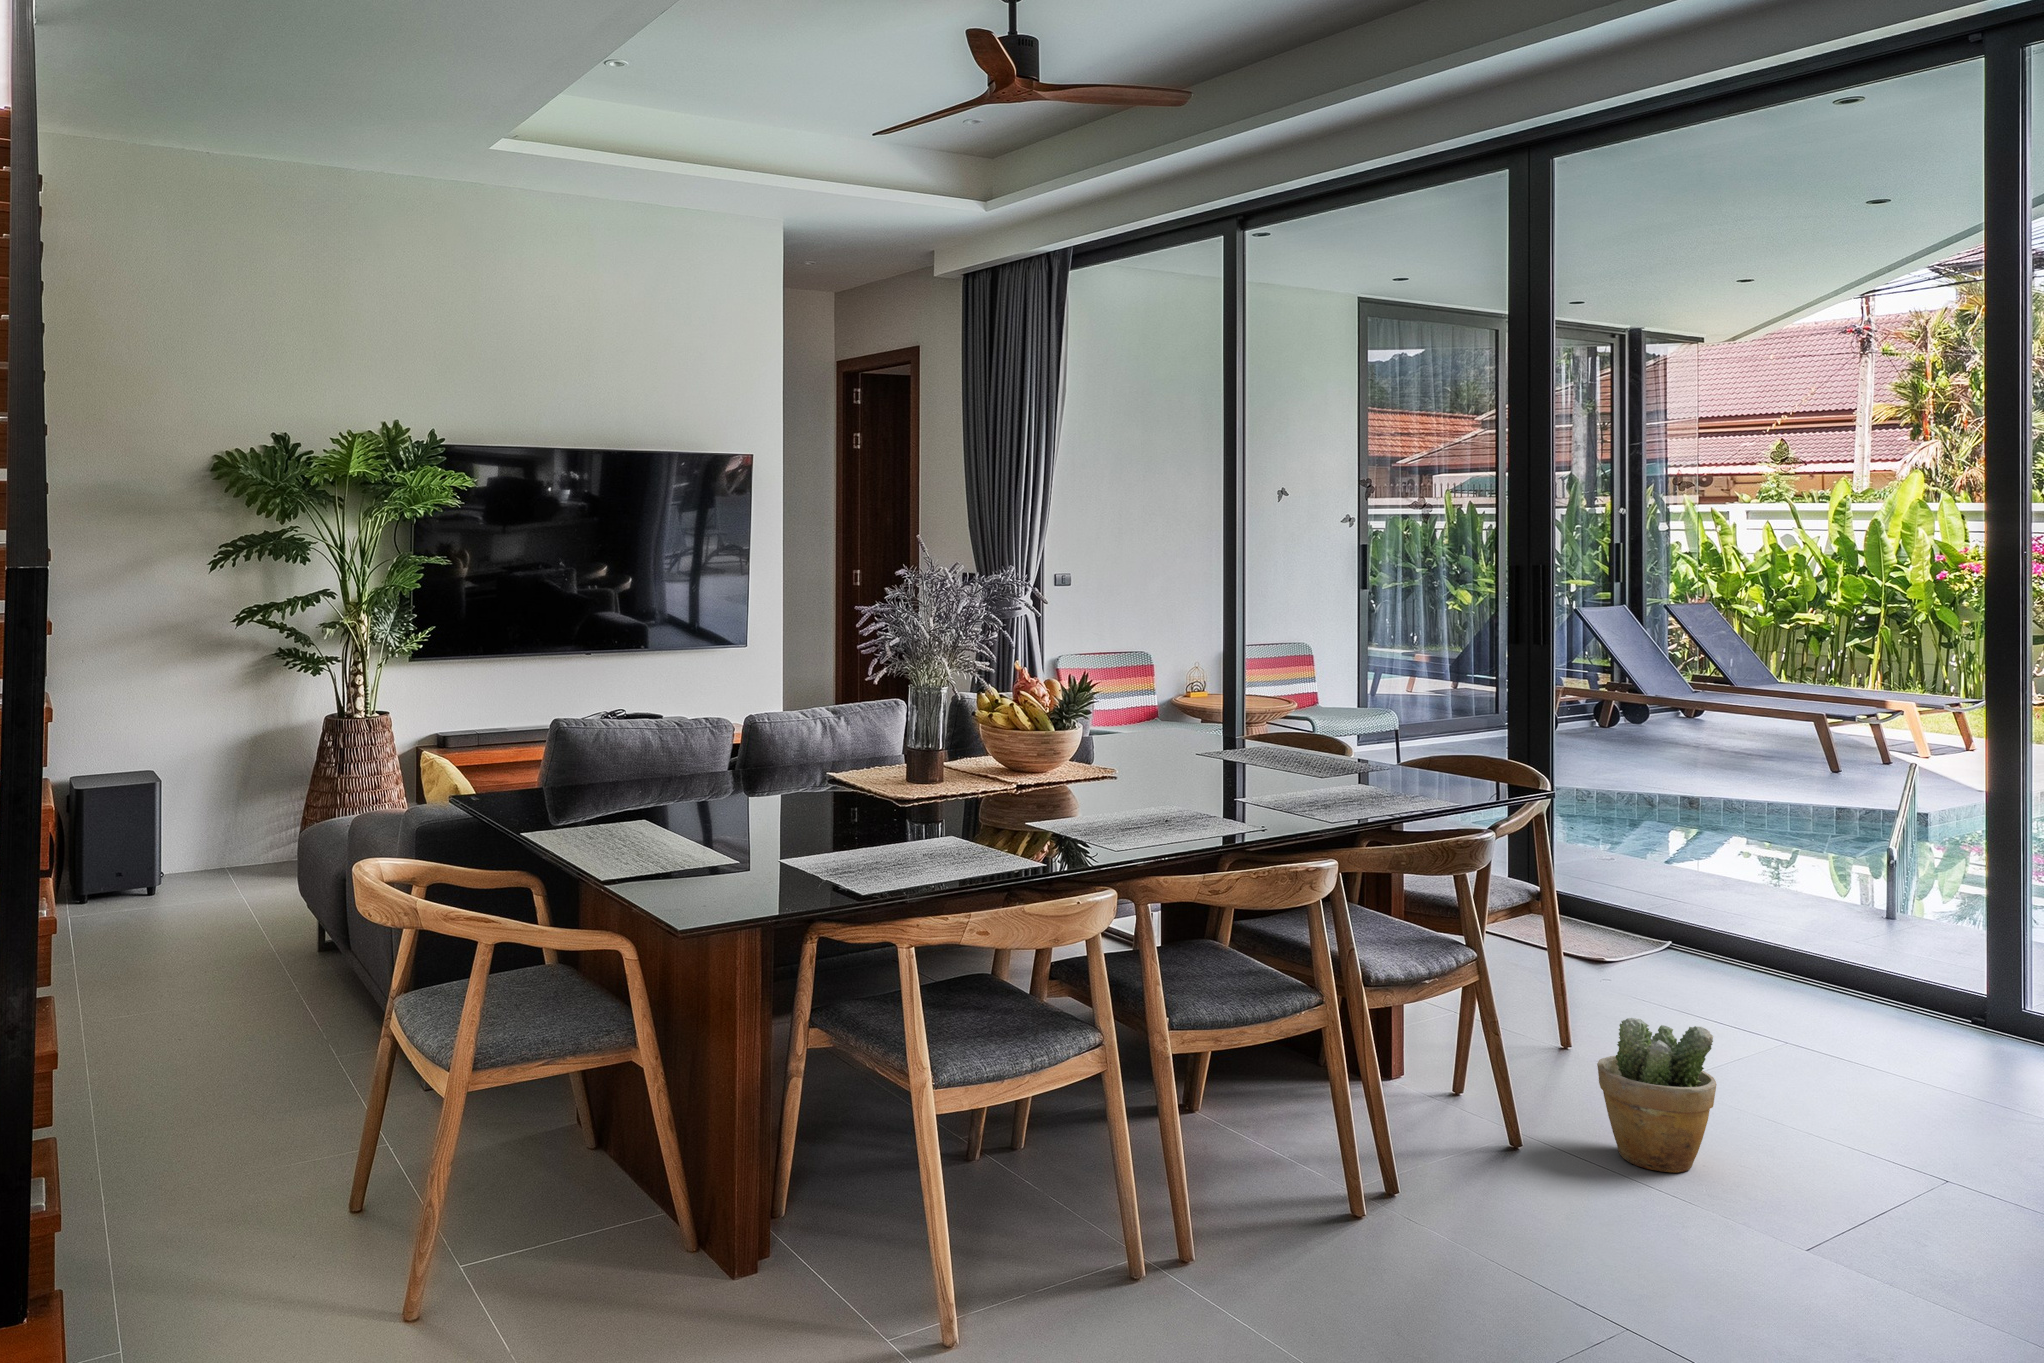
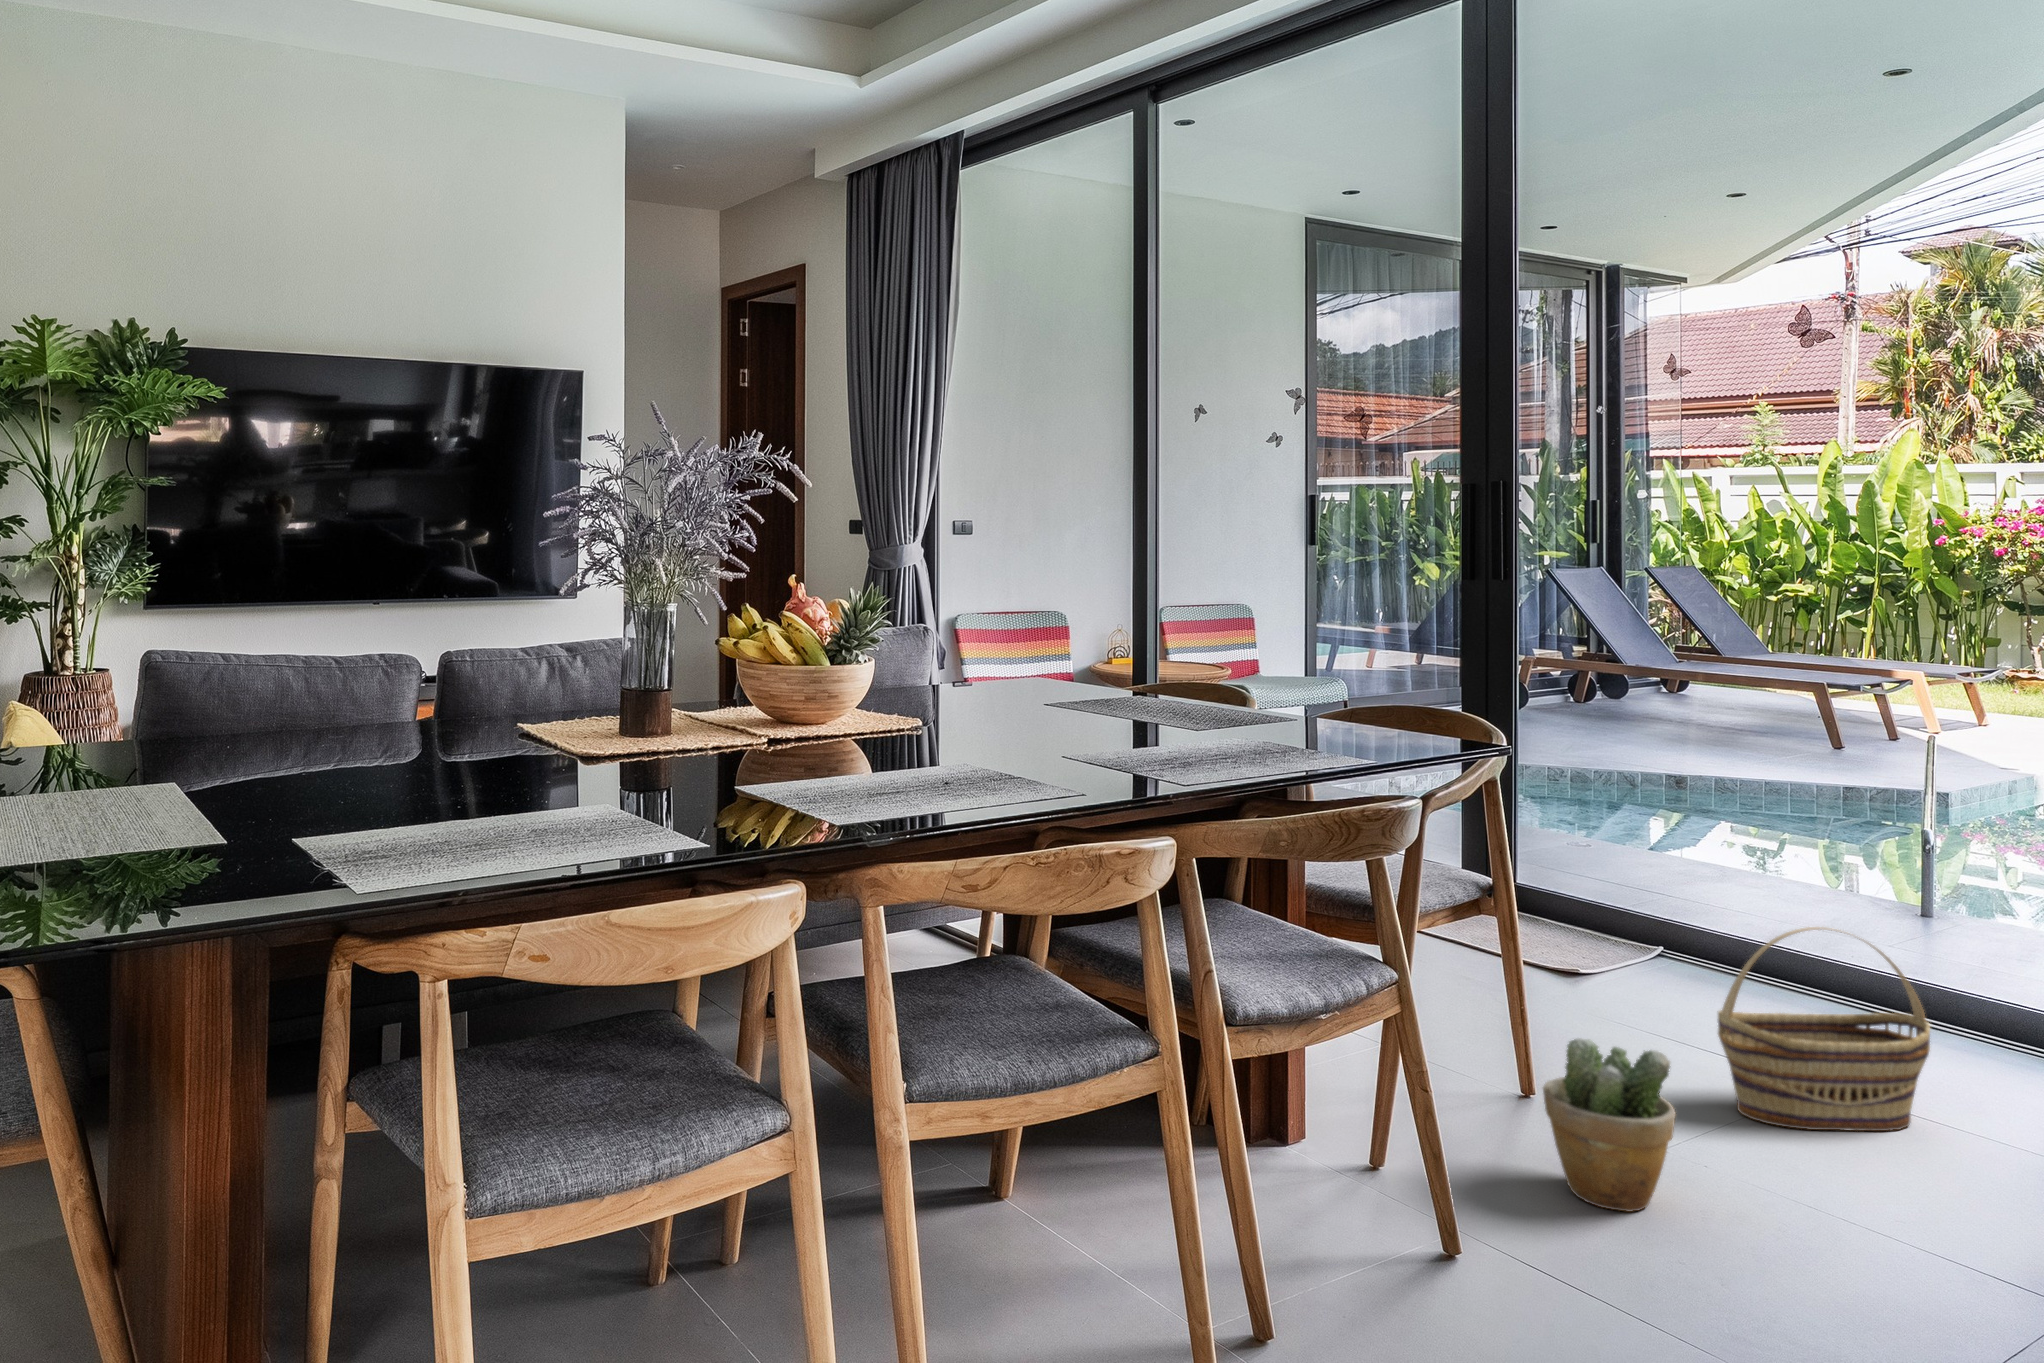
basket: none [1744,925,1932,1110] -> present [1718,927,1930,1131]

